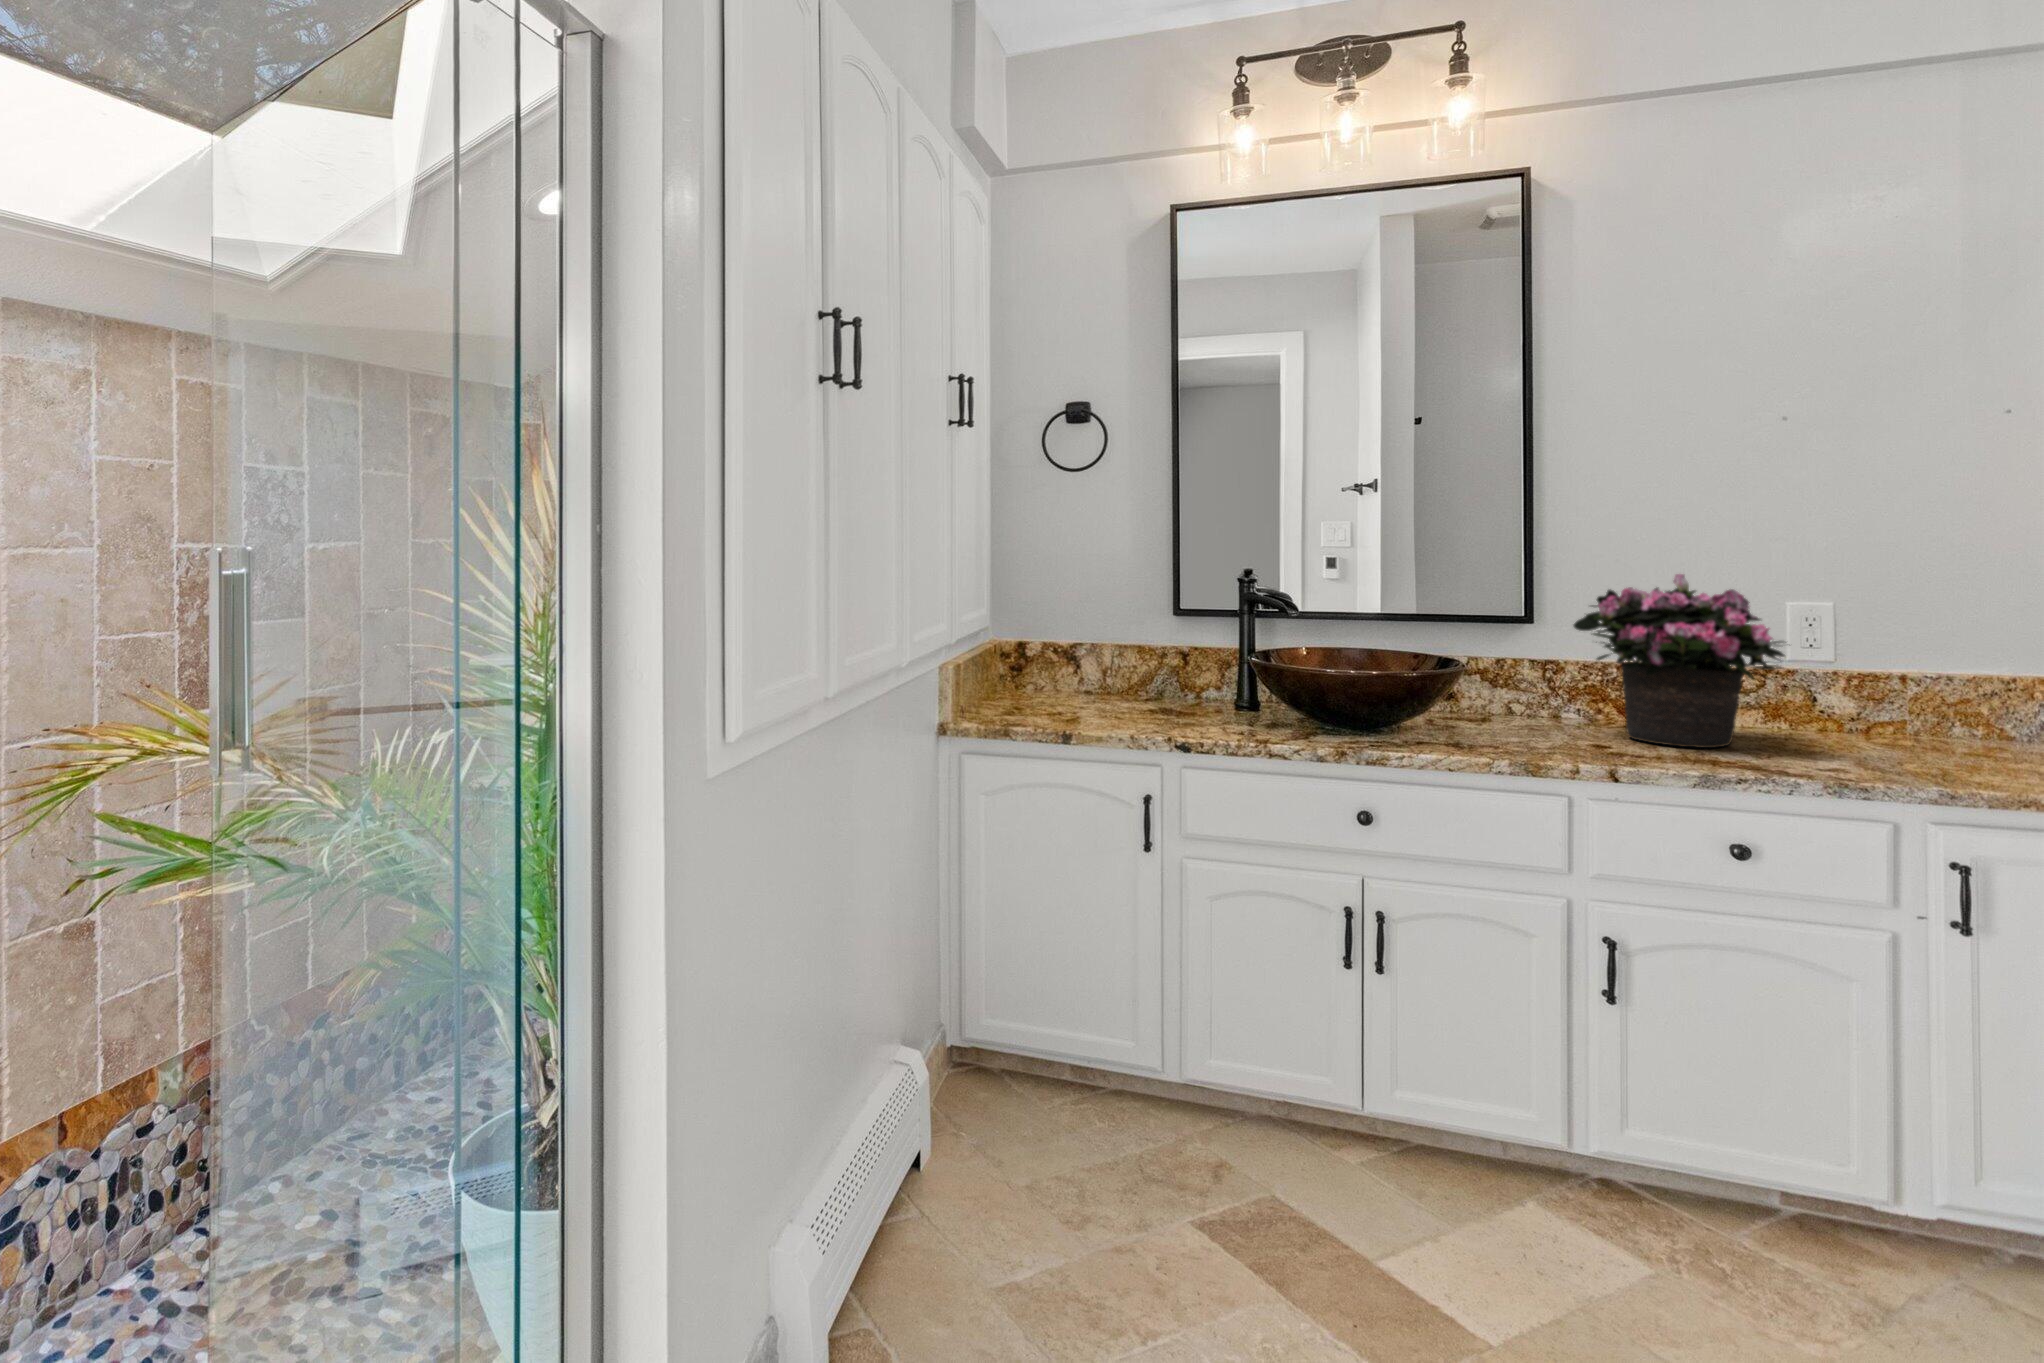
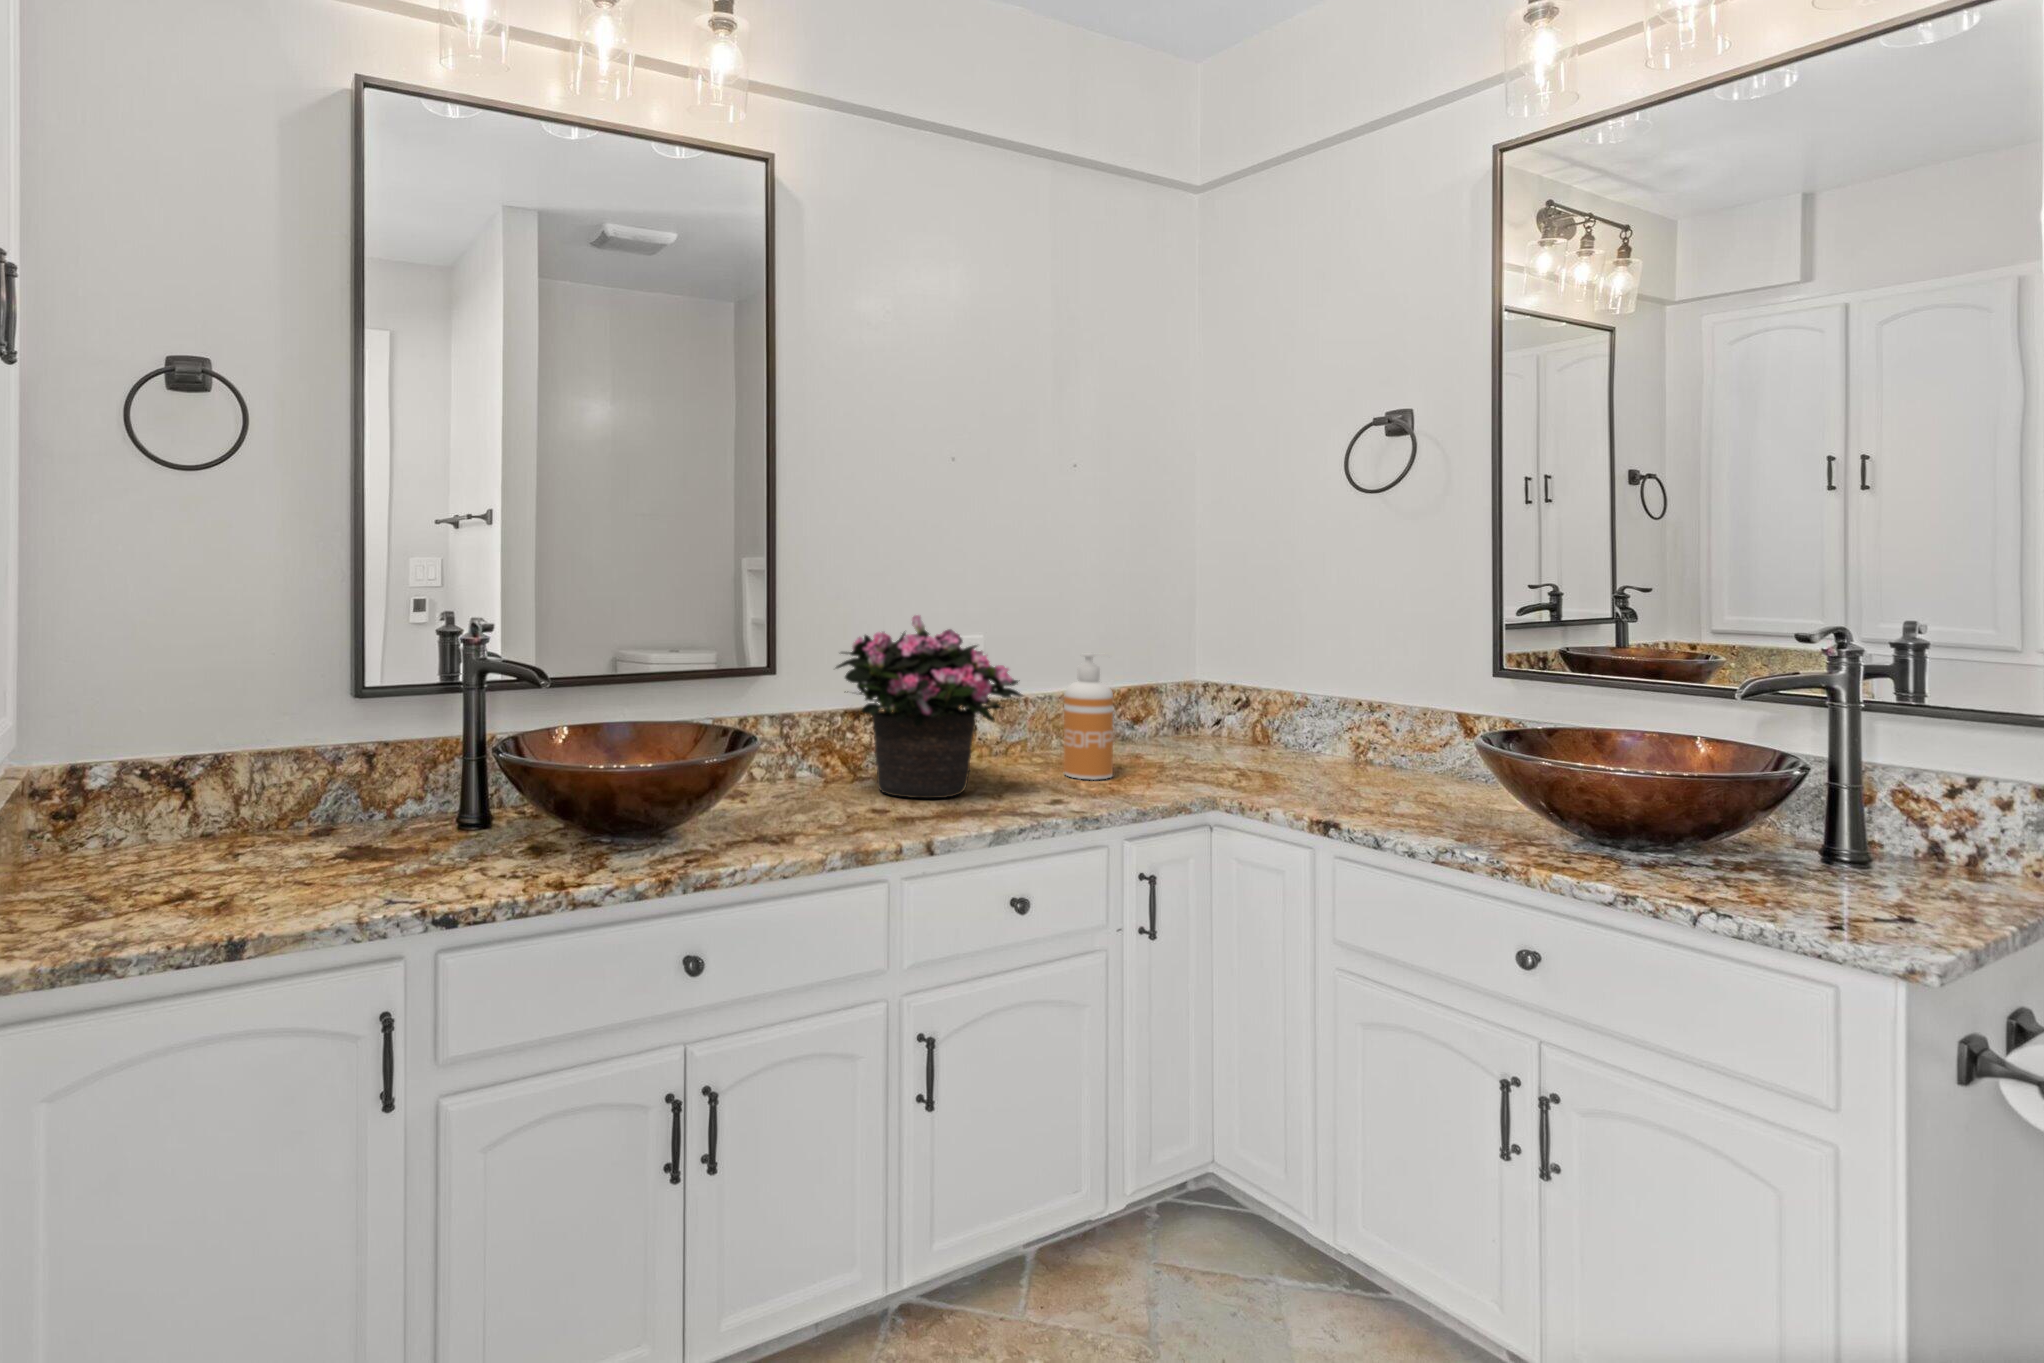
soap dispenser: none [1894,622,1968,762] -> present [1064,653,1113,780]

